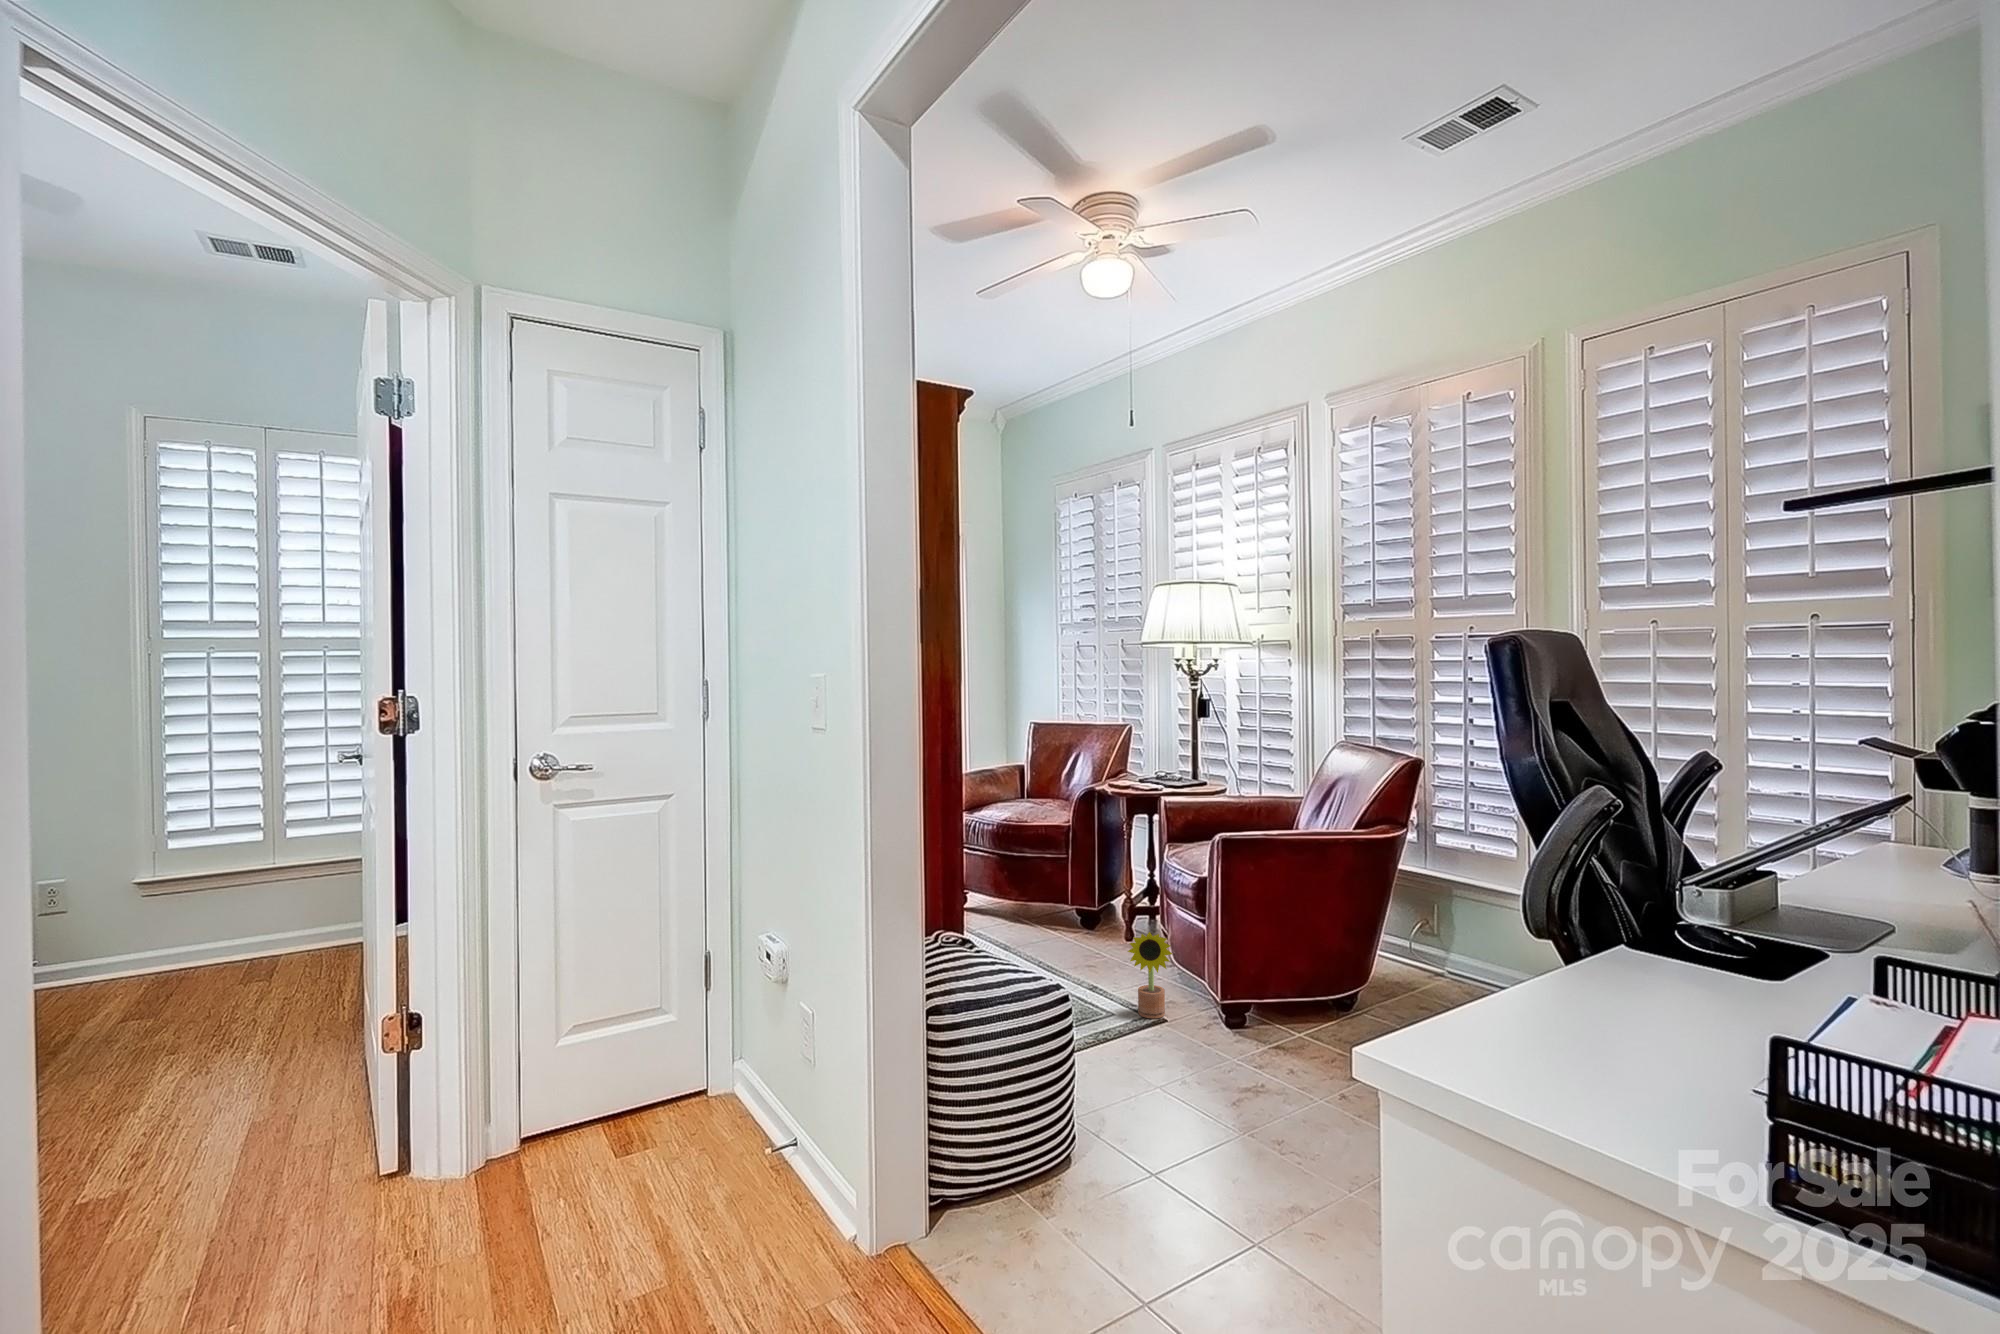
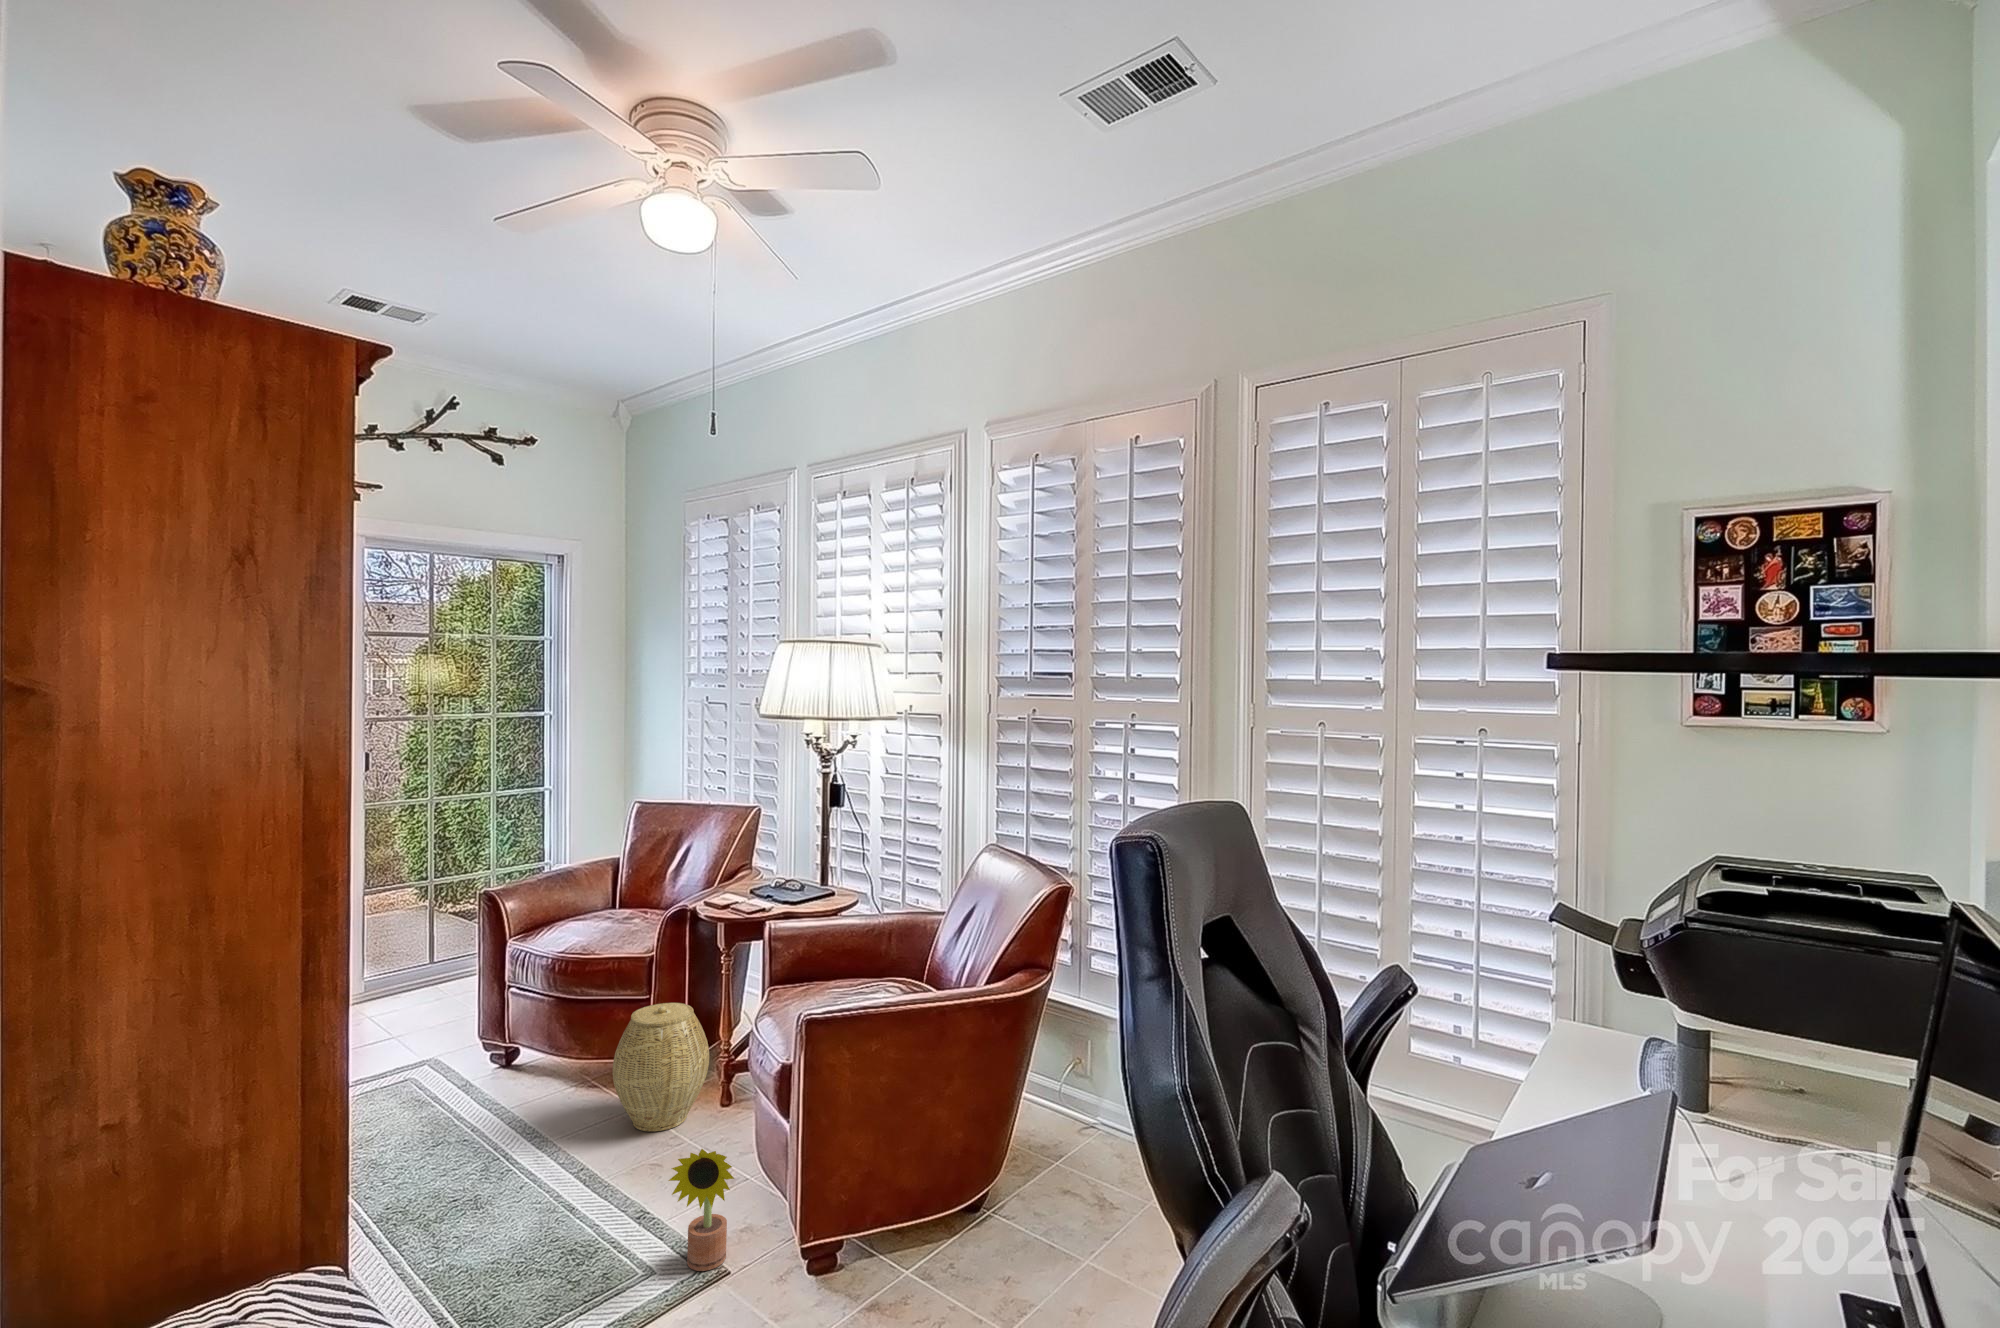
woven basket: none [1053,861,1120,950] -> present [613,1003,709,1132]

